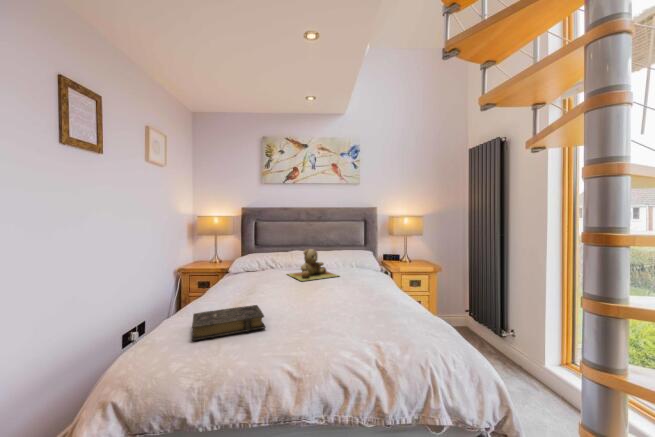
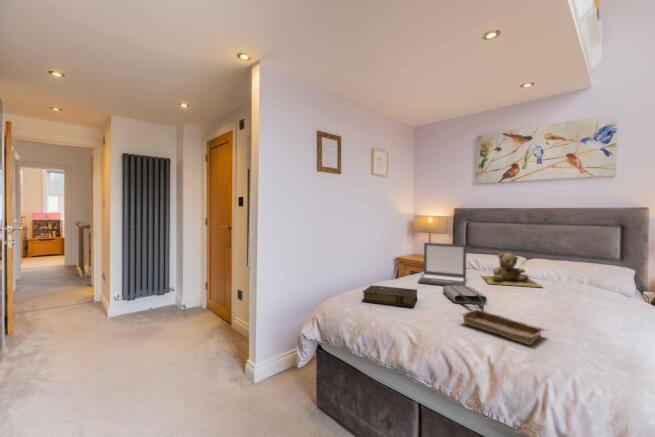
laptop: none [235,245,287,295] -> present [418,243,466,286]
tote bag: none [273,288,330,311] -> present [443,286,487,309]
tray: none [327,311,400,335] -> present [462,309,545,345]

